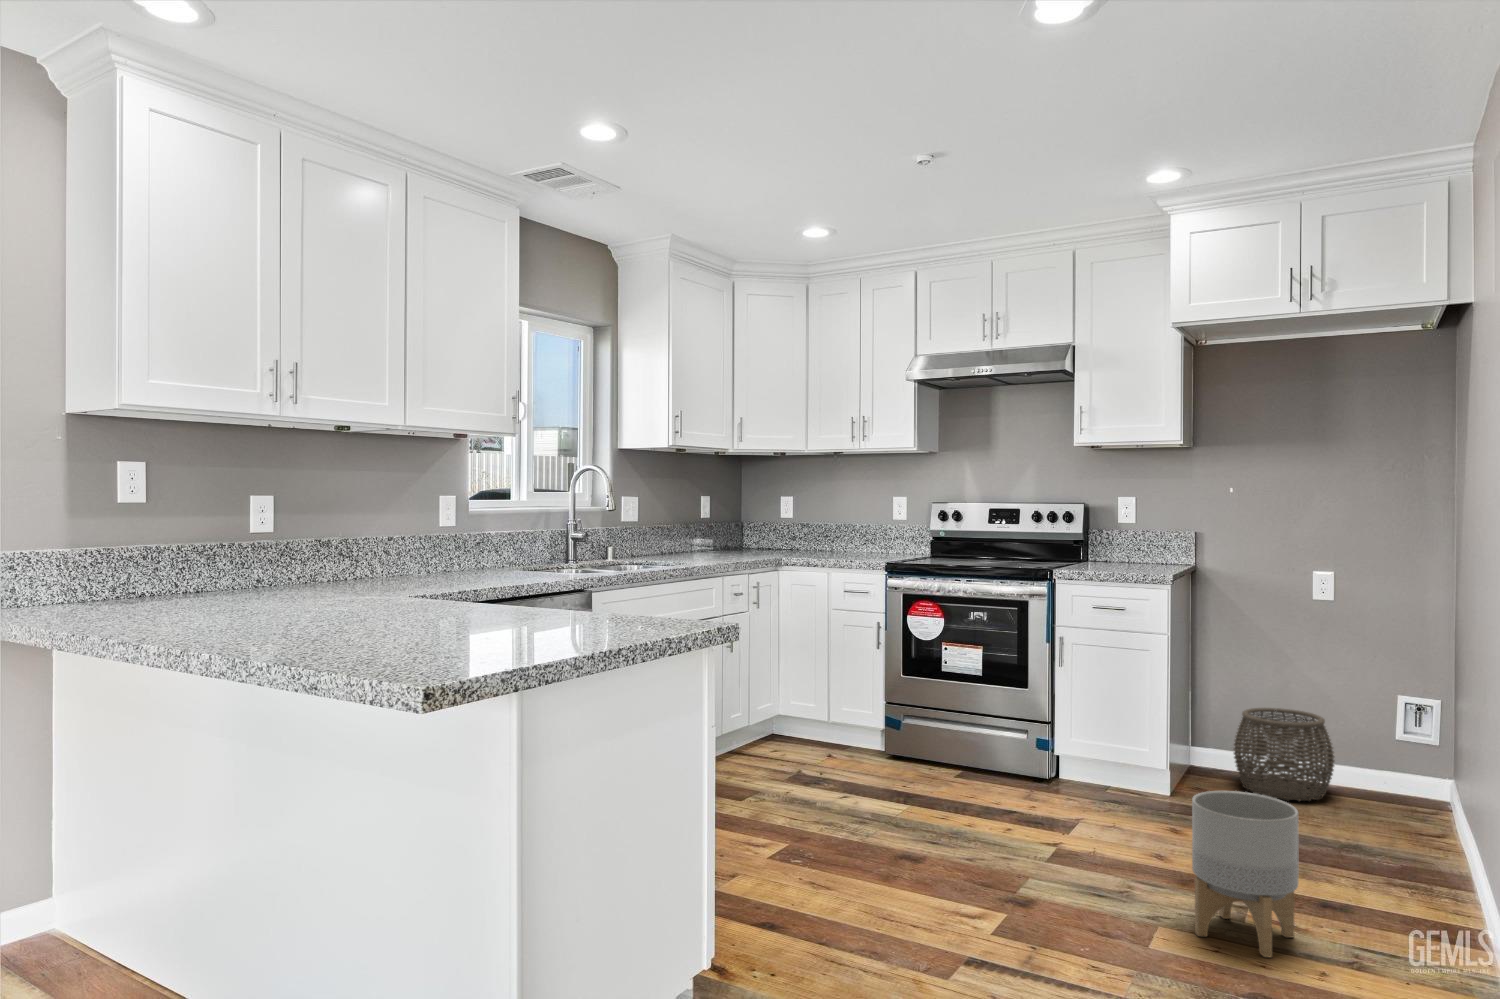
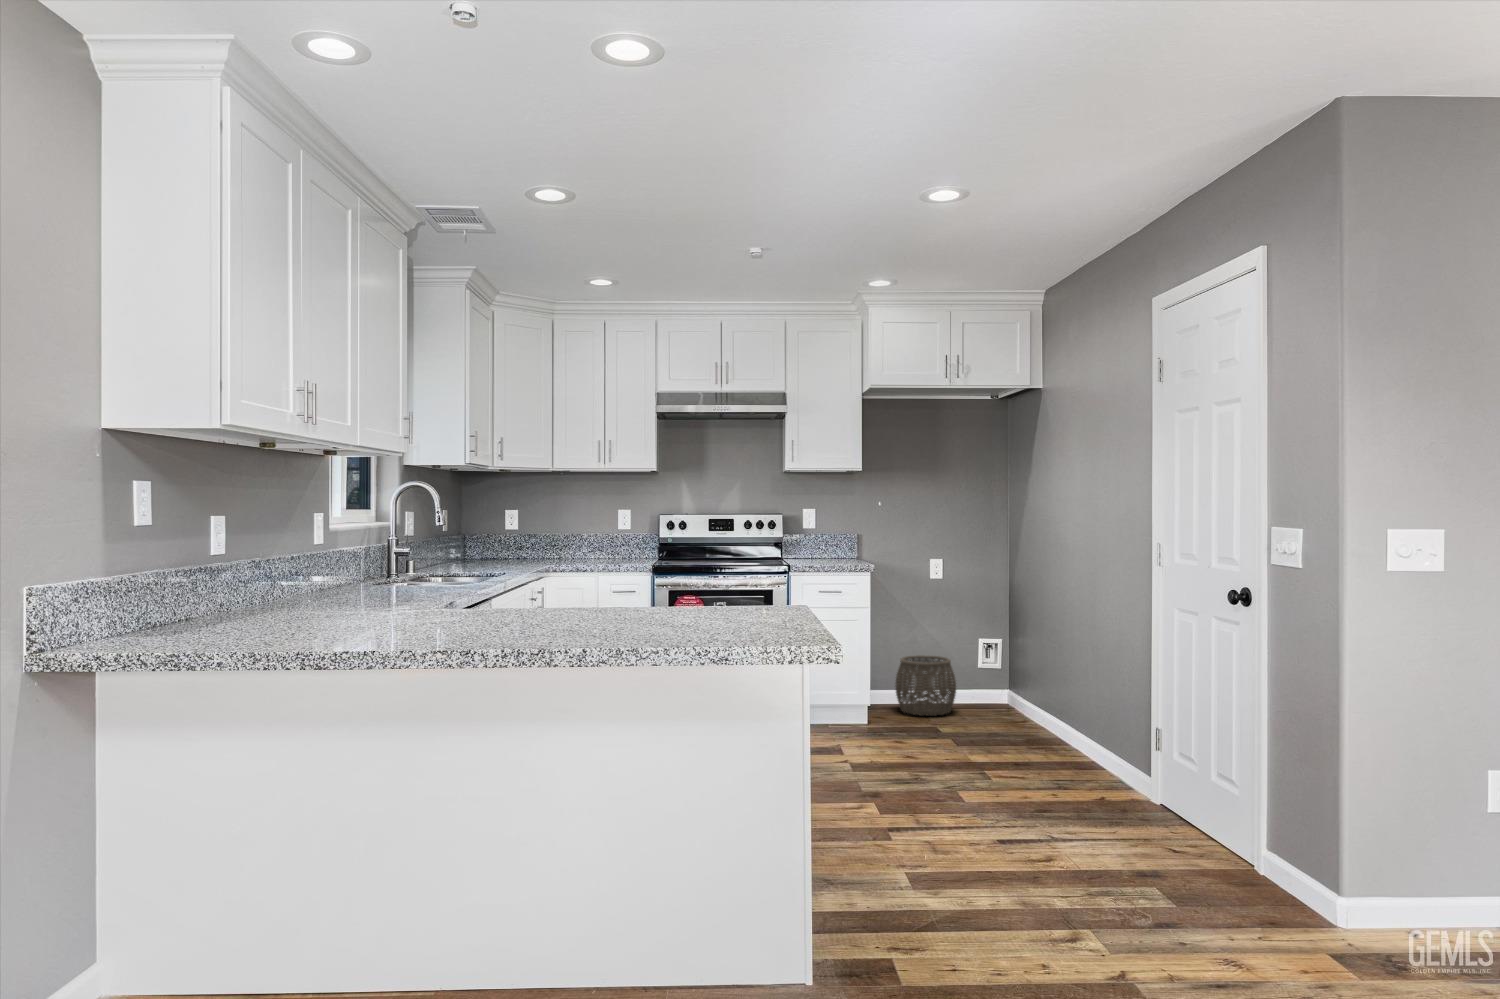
planter: present [1192,791,1299,957] -> none [971,699,1033,794]

